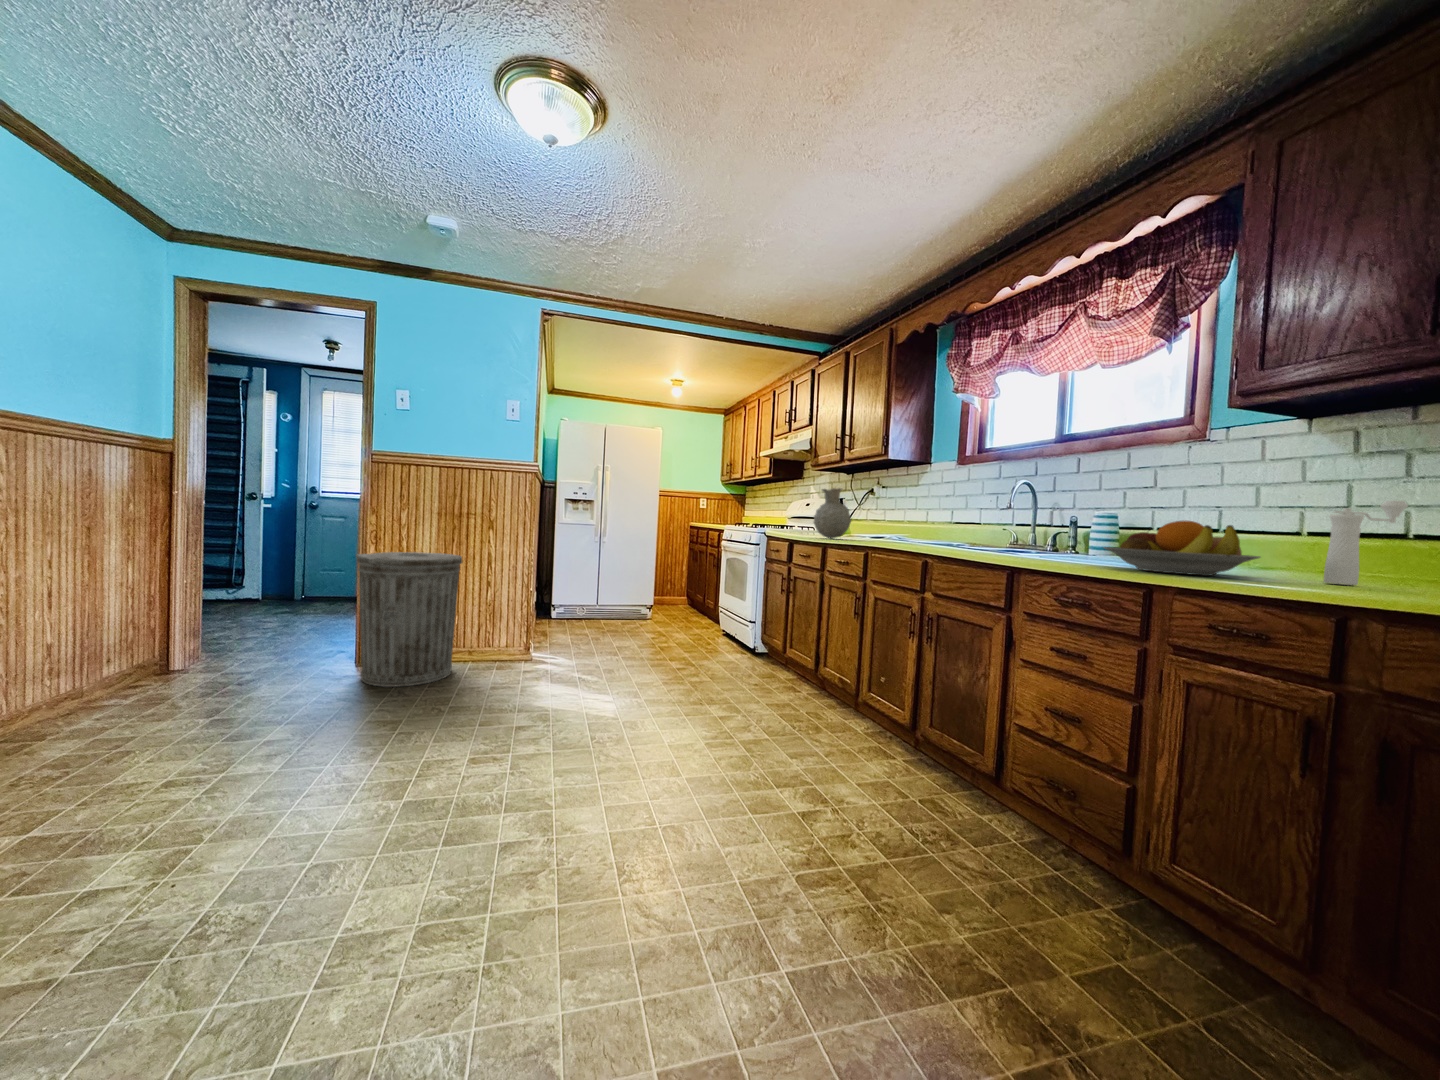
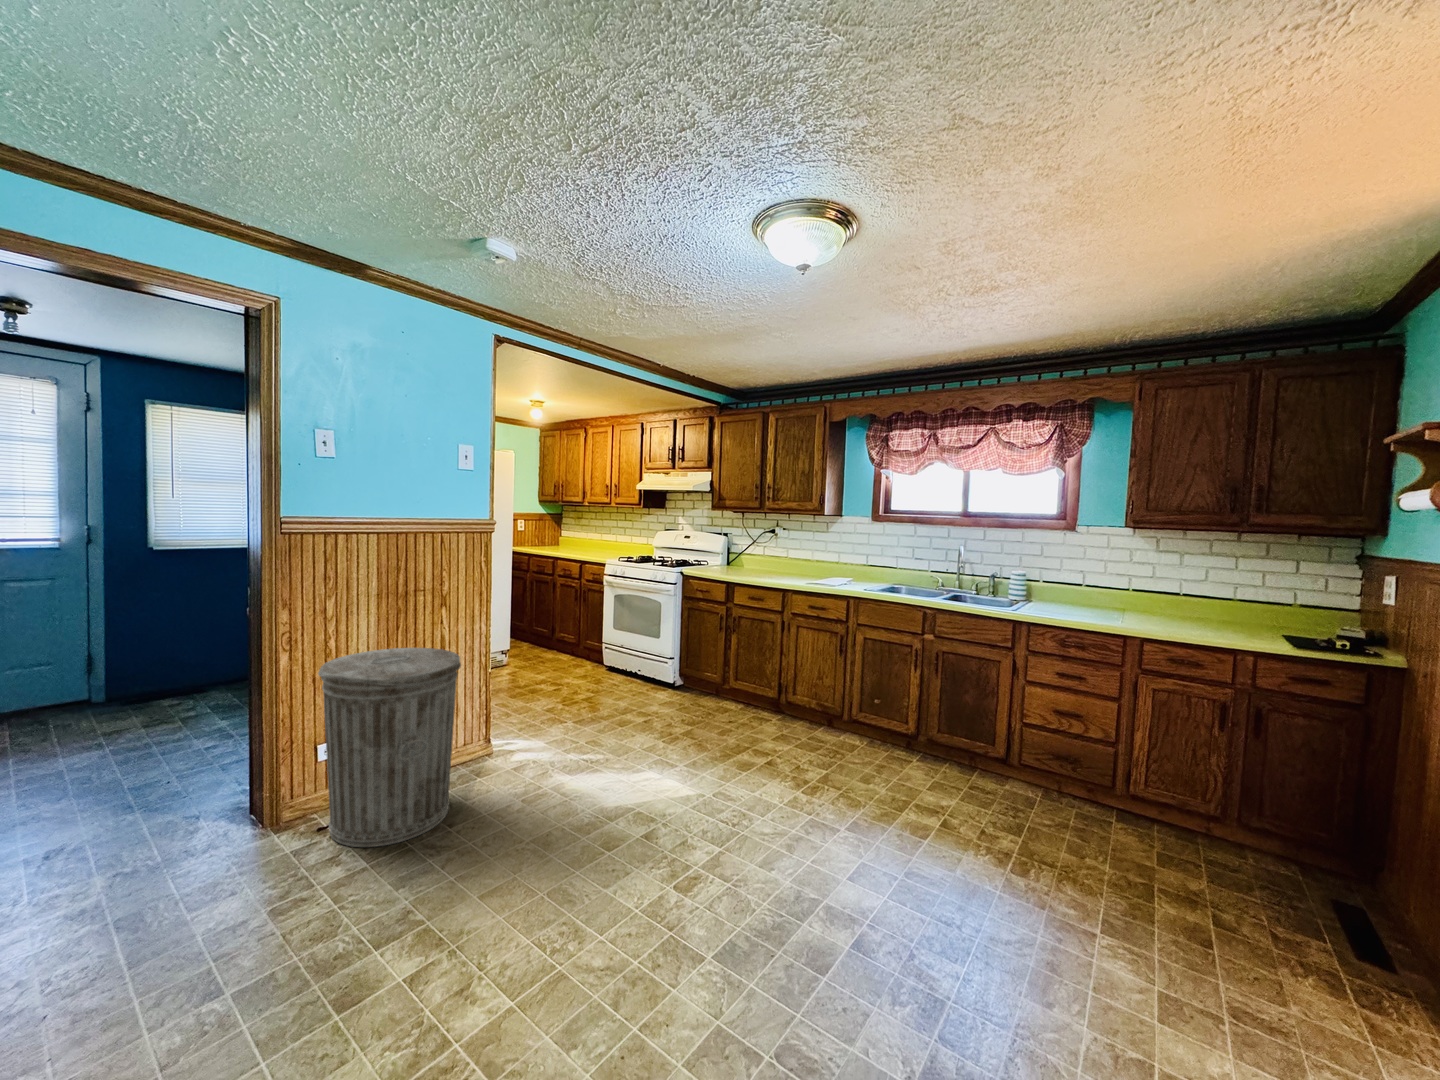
vase: present [814,488,851,538] -> none [772,540,803,583]
pepper mill: present [1324,500,1408,585] -> none [1144,575,1166,617]
fruit bowl: present [1104,521,1260,576] -> none [1055,589,1133,618]

